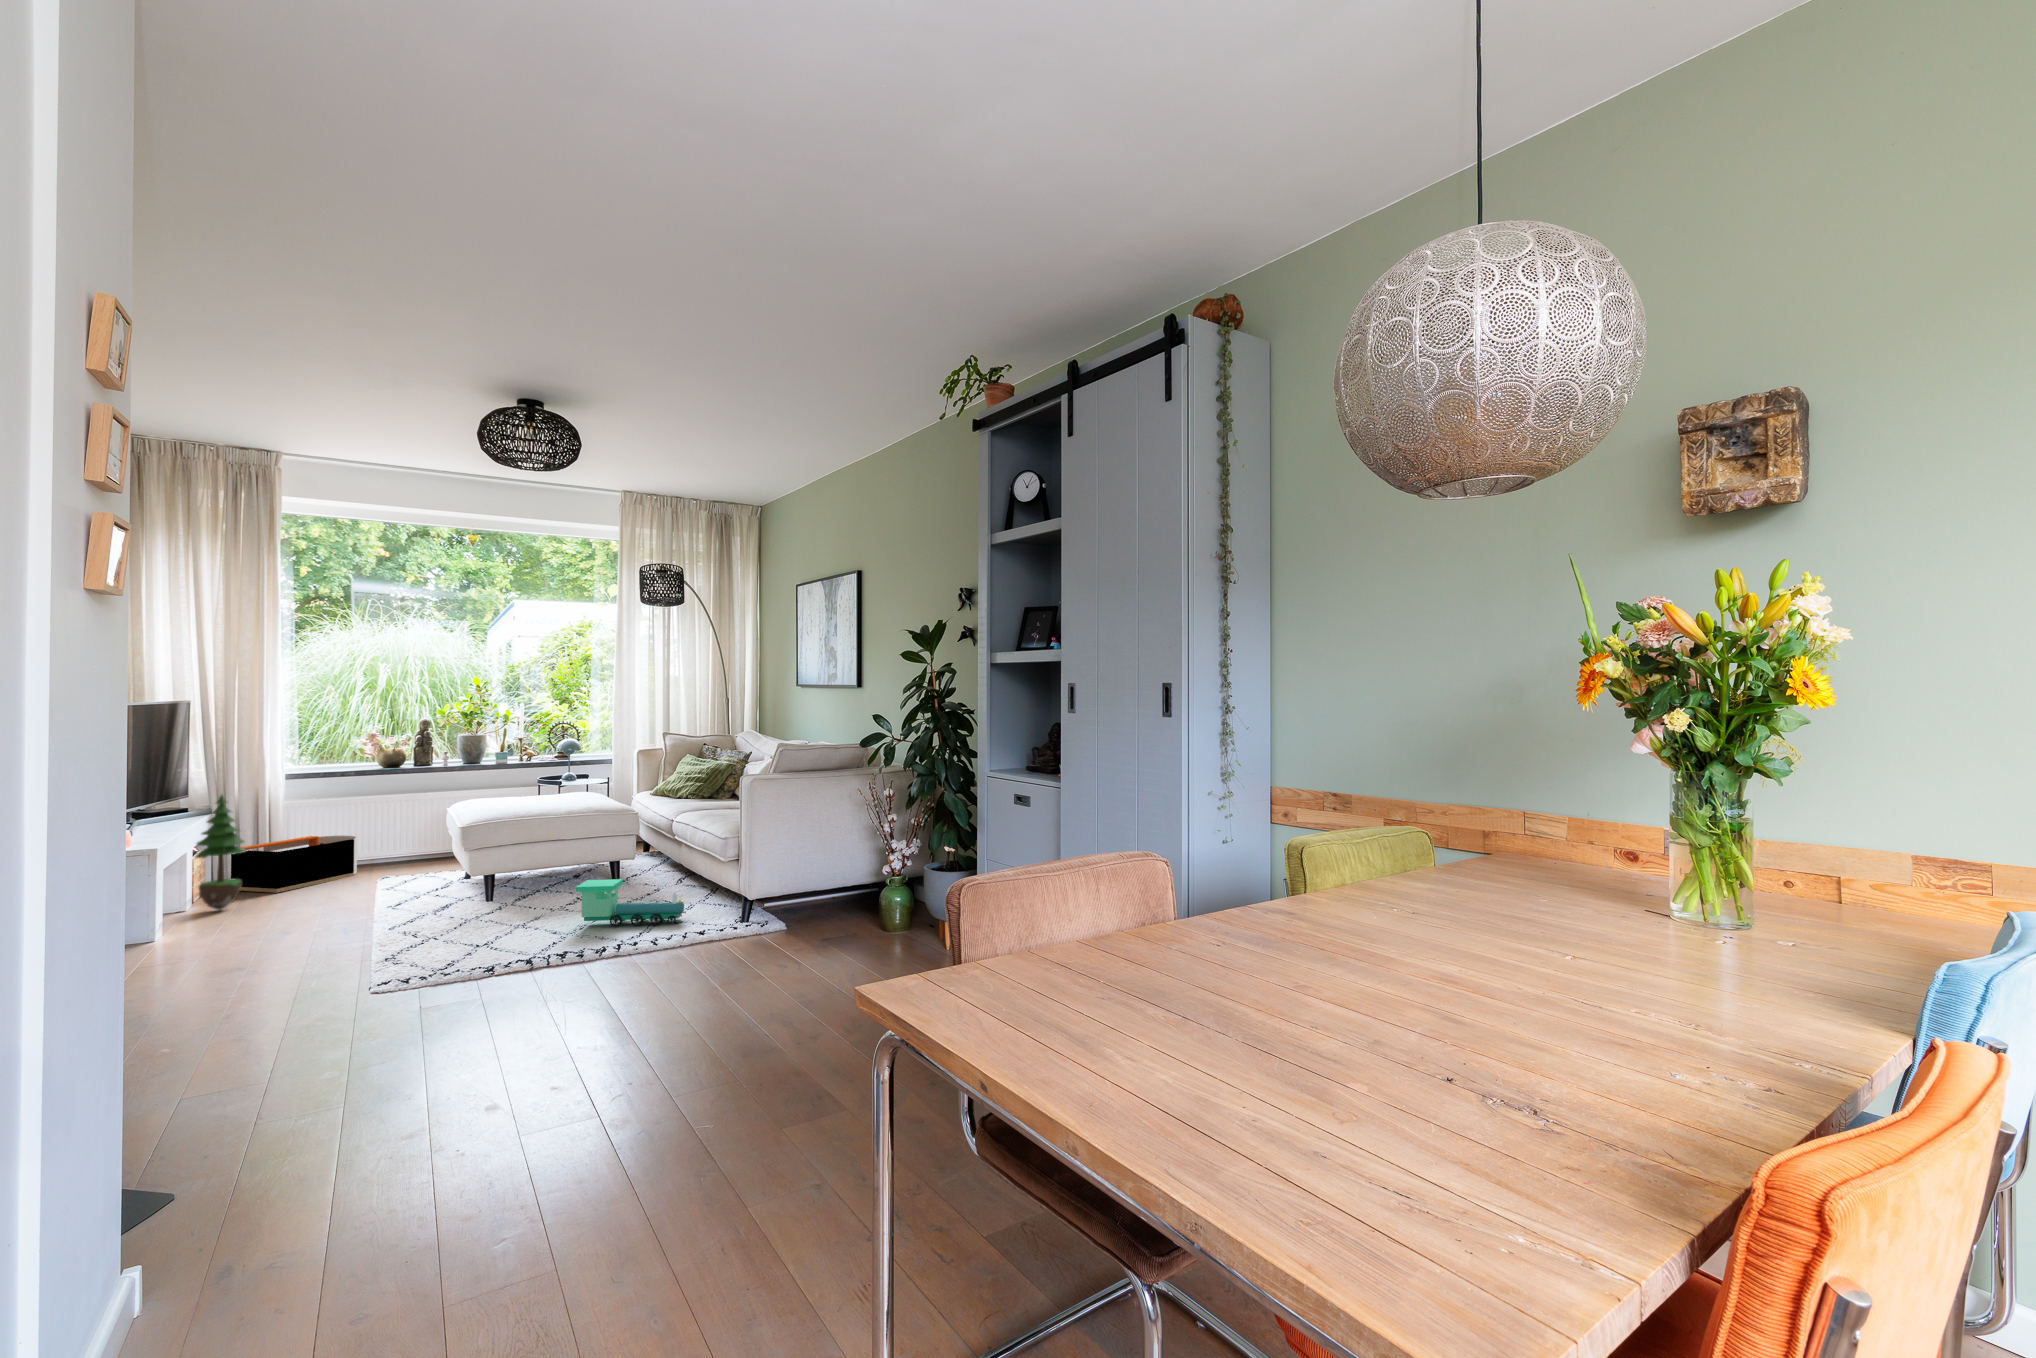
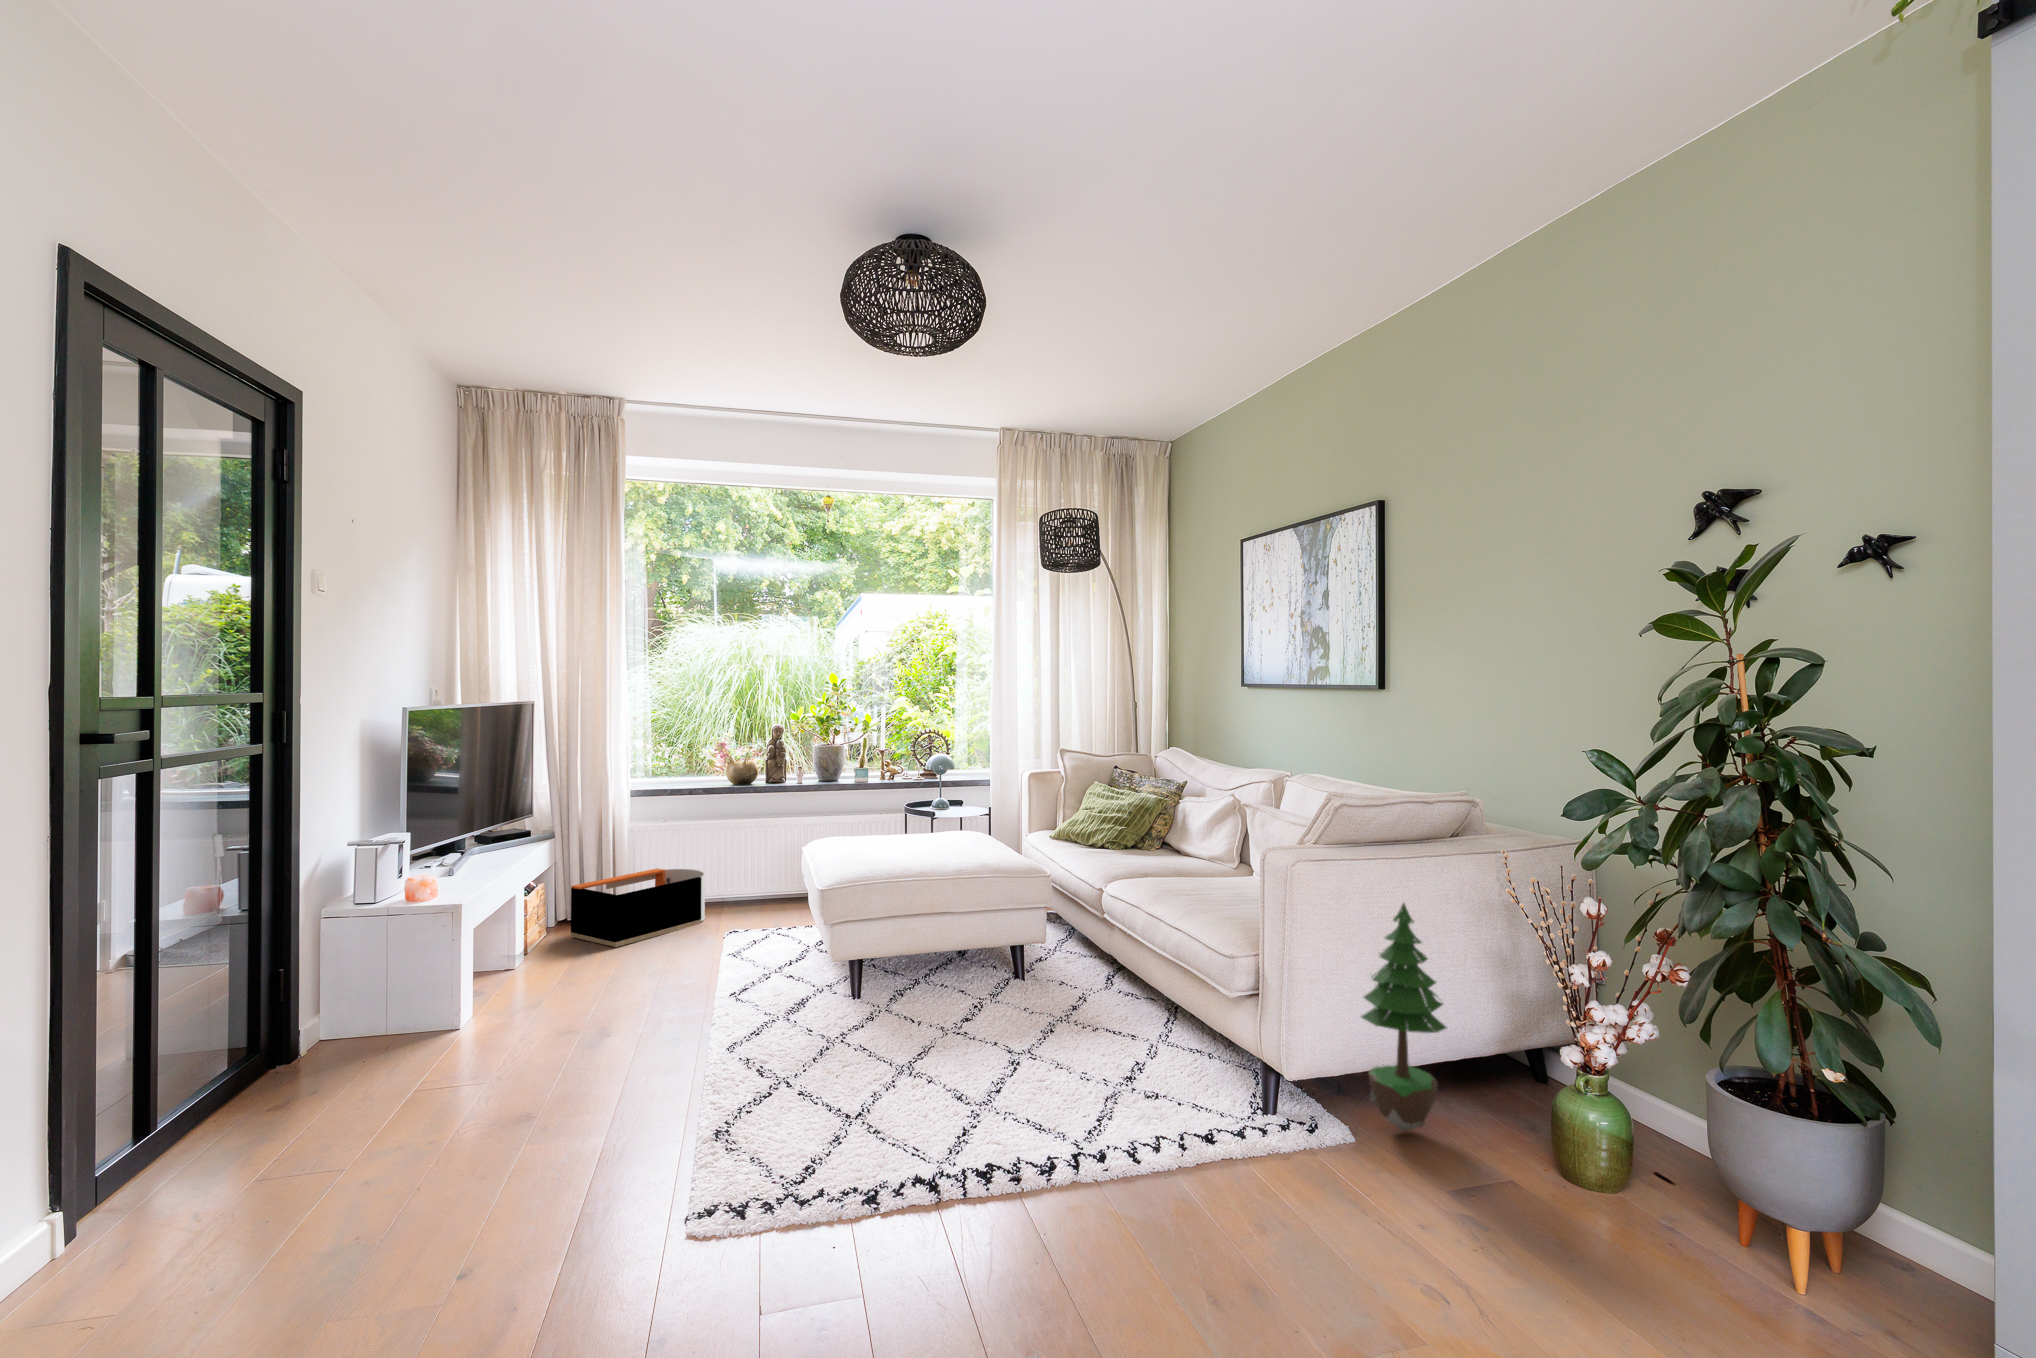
potted tree: present [195,795,245,911] -> present [1361,903,1446,1131]
toy train: present [576,879,686,927] -> none [985,1001,1151,1094]

